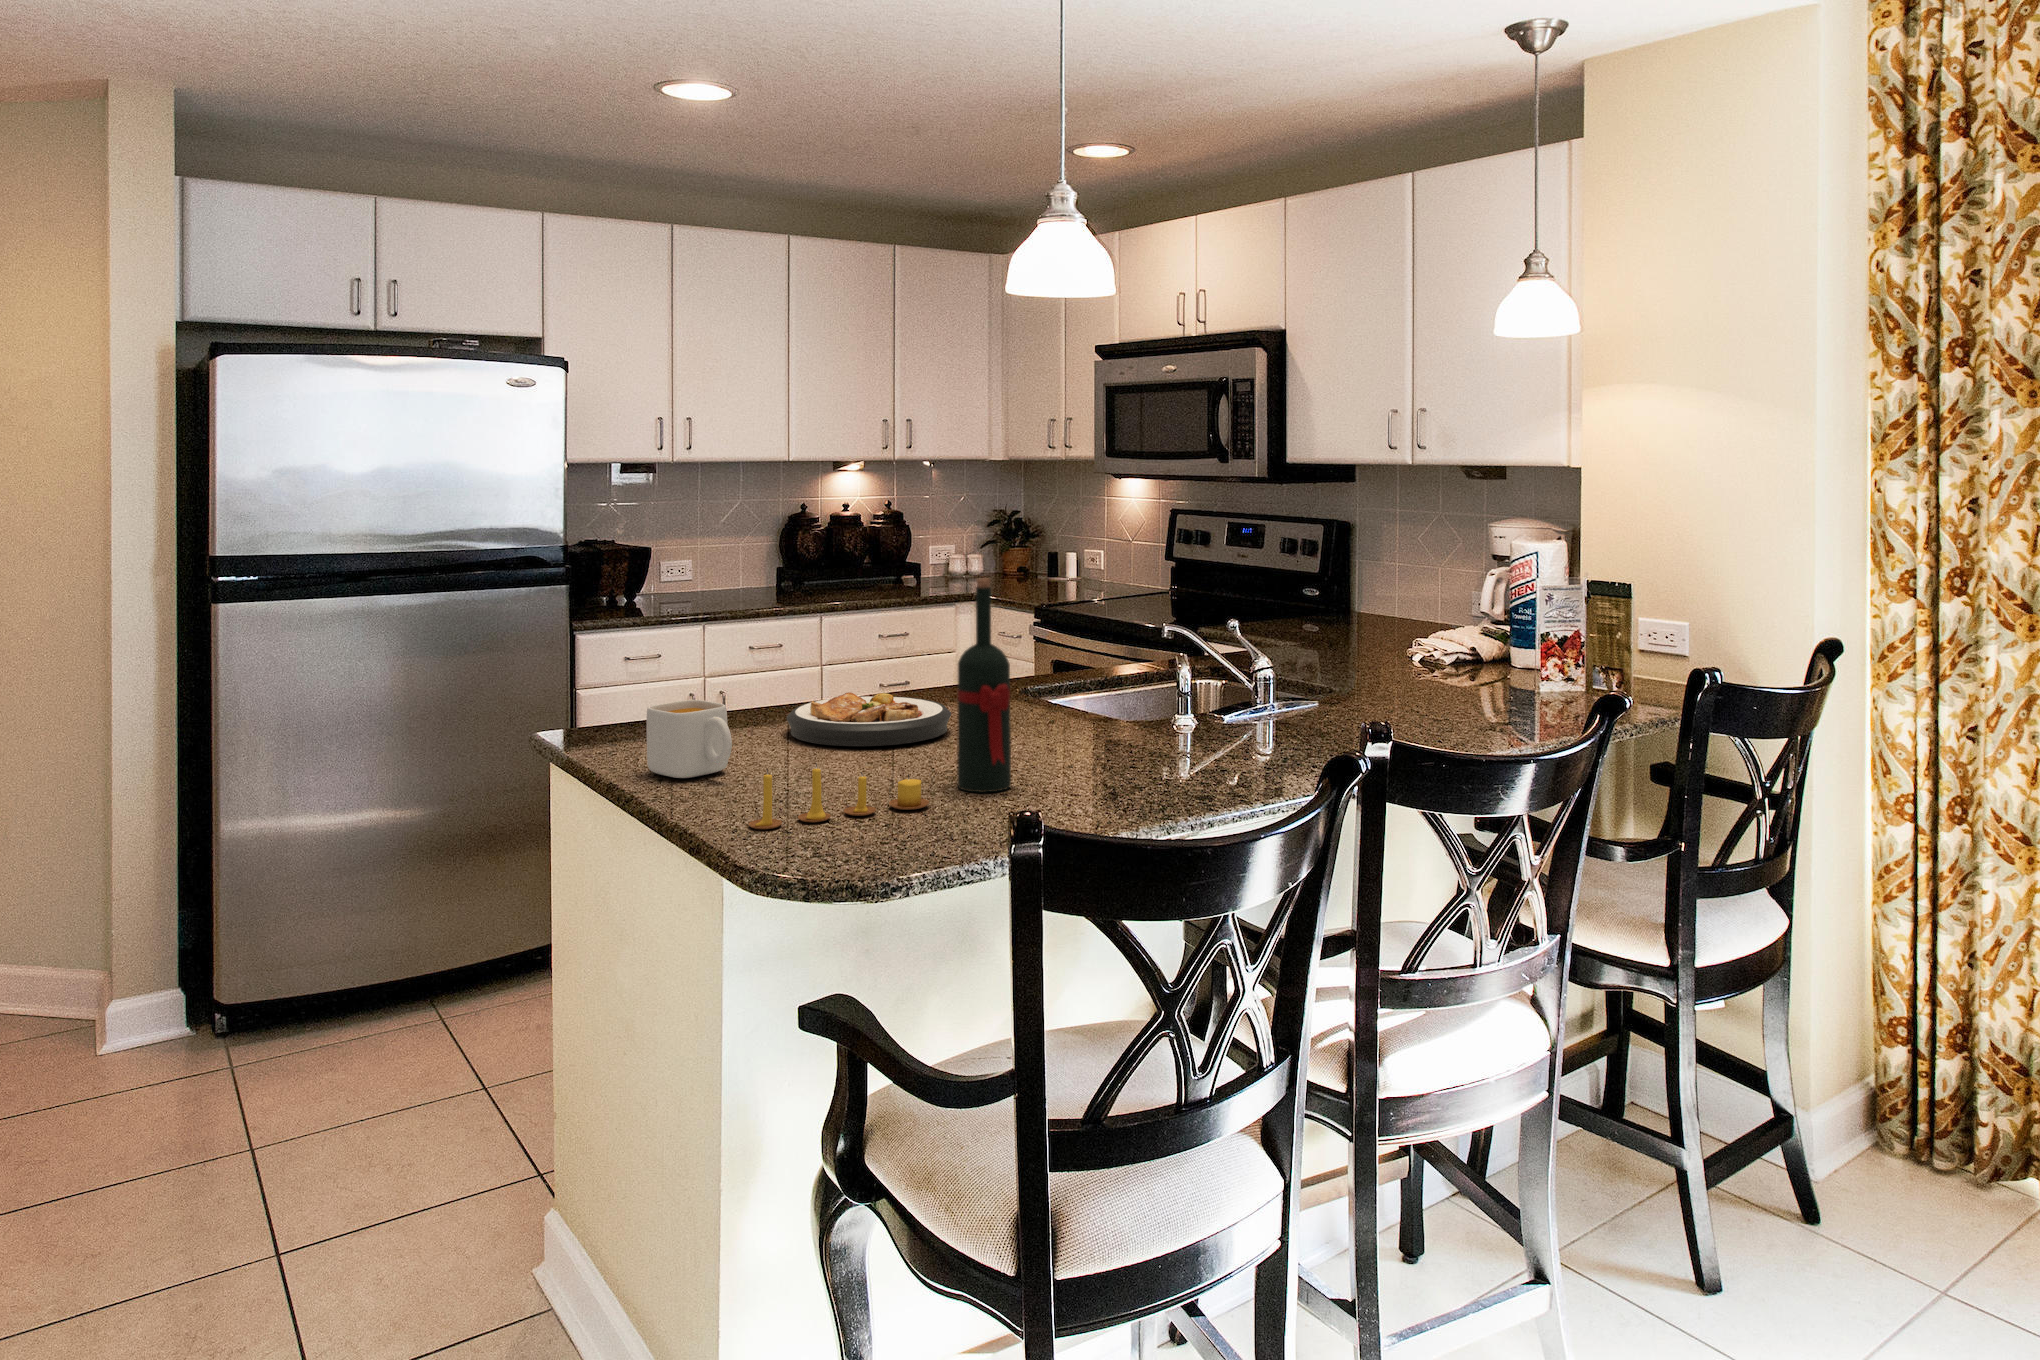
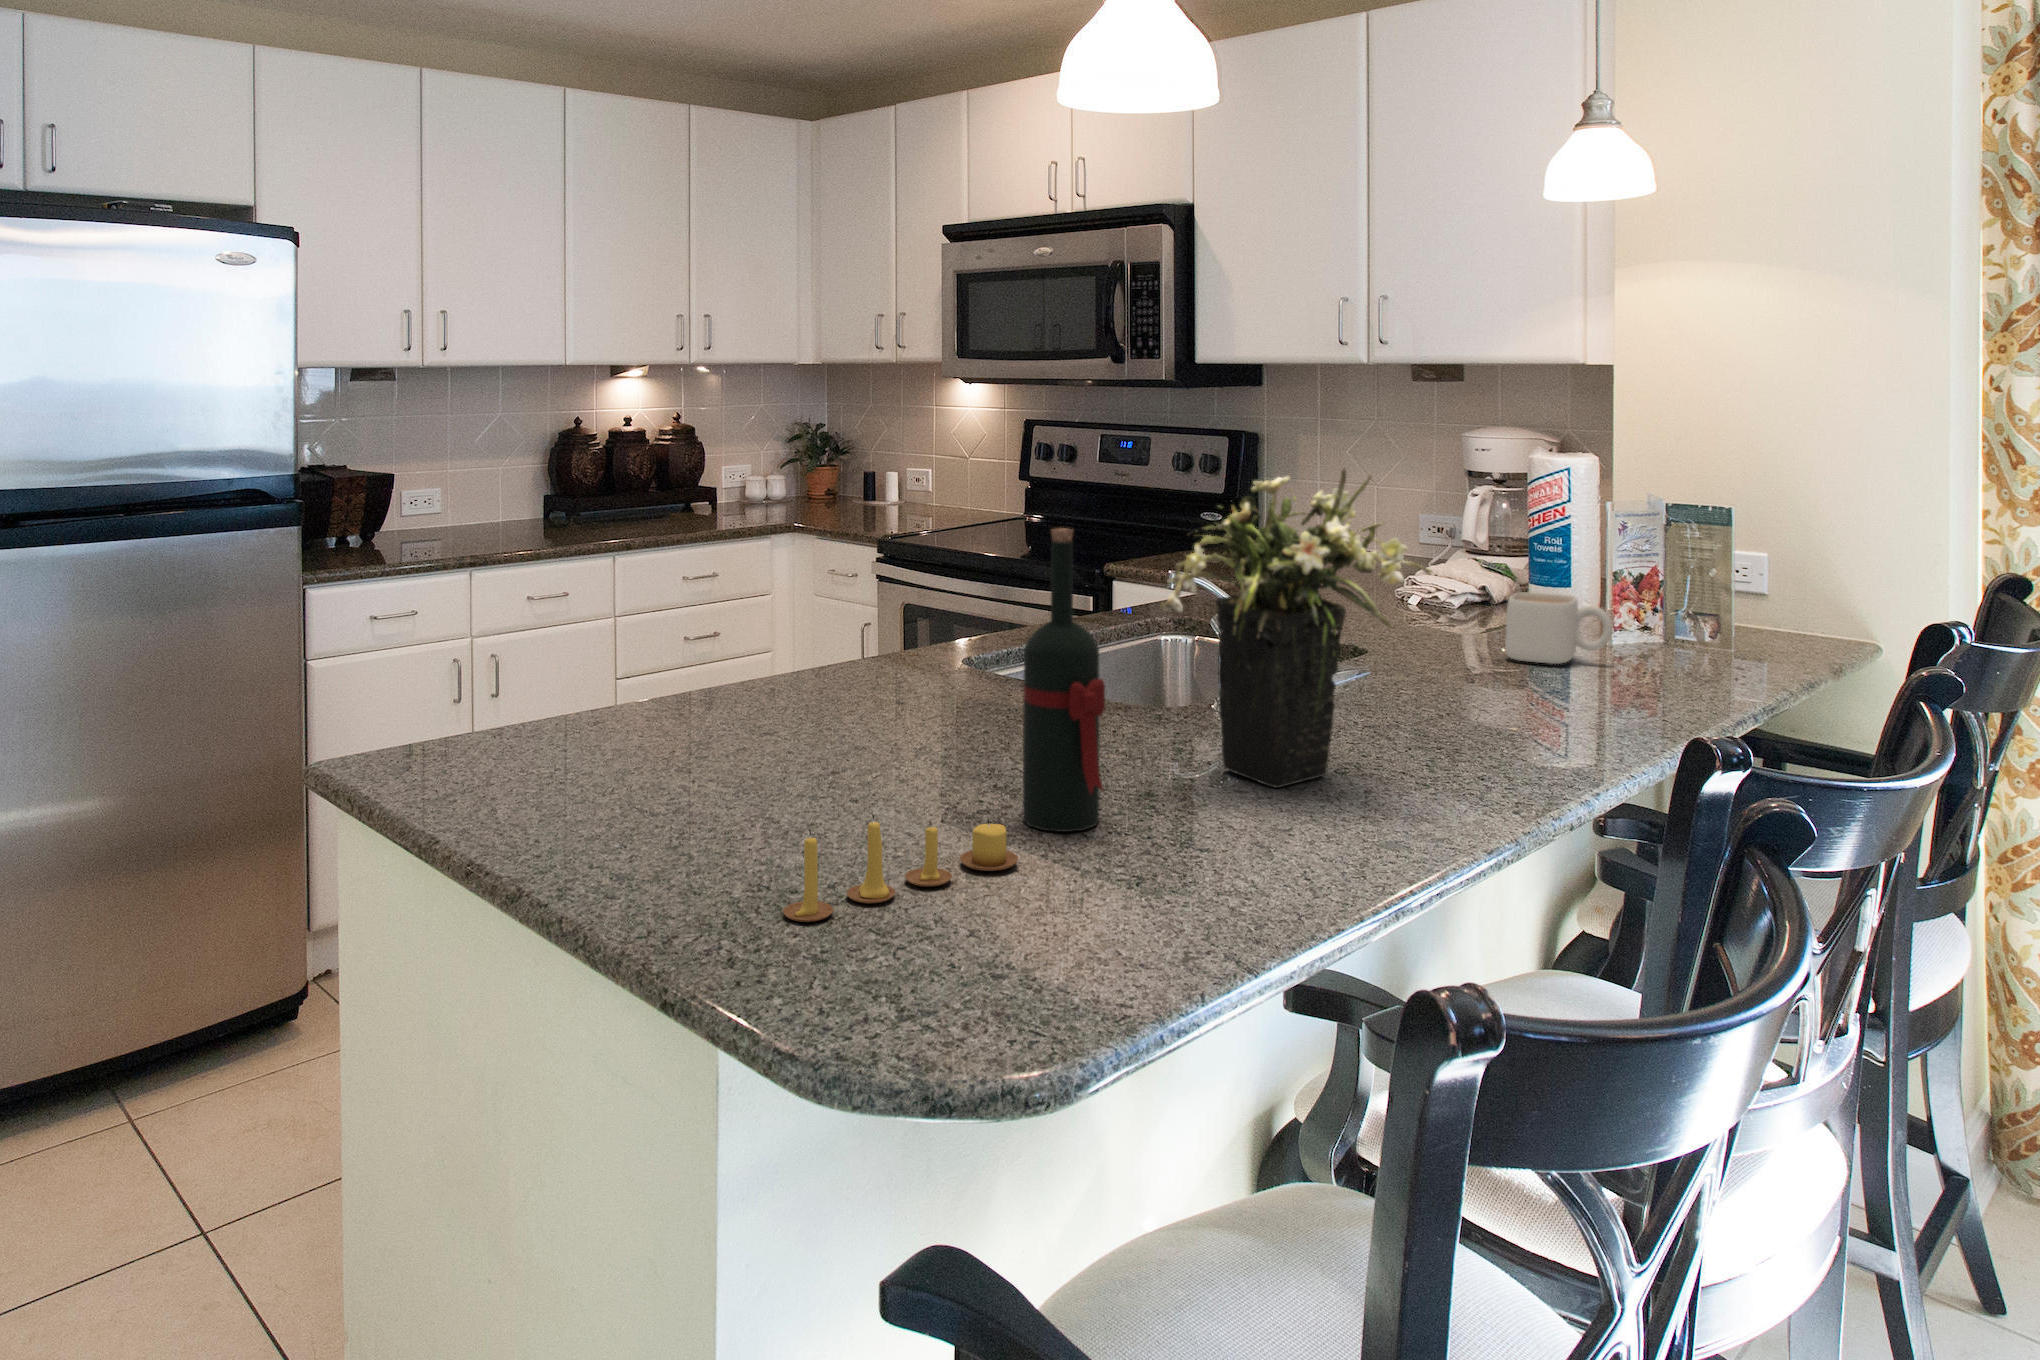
flower arrangement: none [1069,541,1261,775] -> present [1160,469,1432,788]
plate: present [787,692,951,746] -> none [716,678,939,759]
mug: present [647,700,732,778] -> present [1505,592,1612,664]

